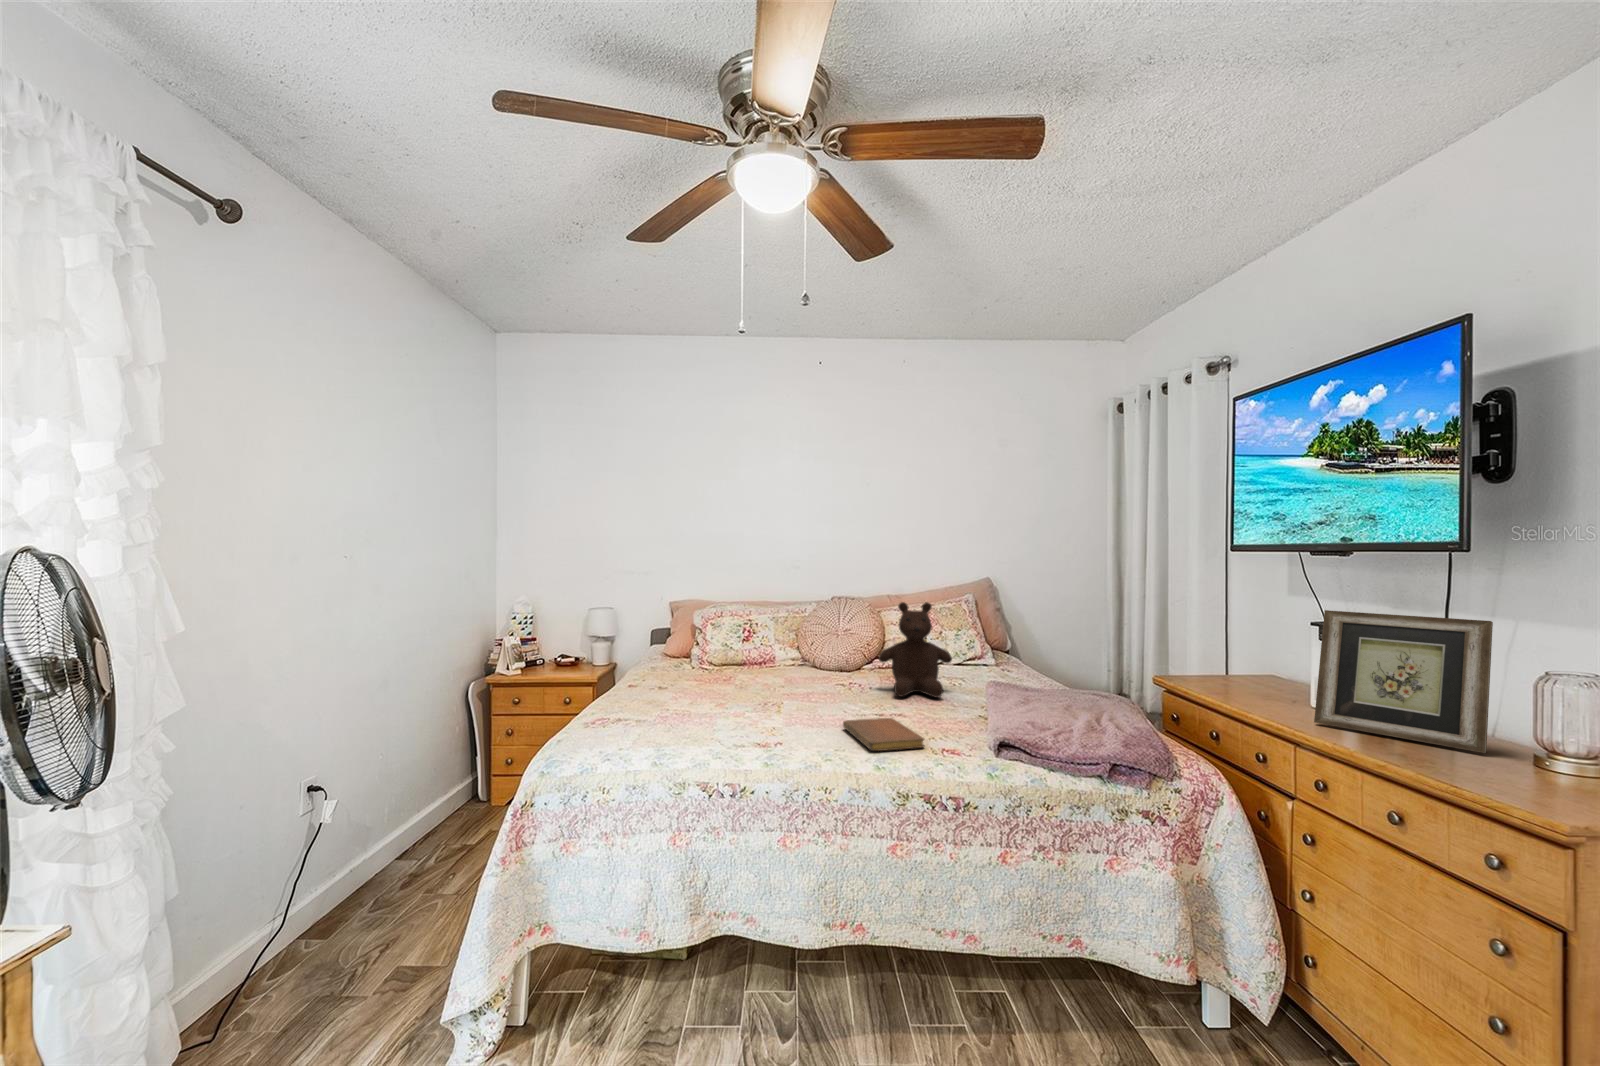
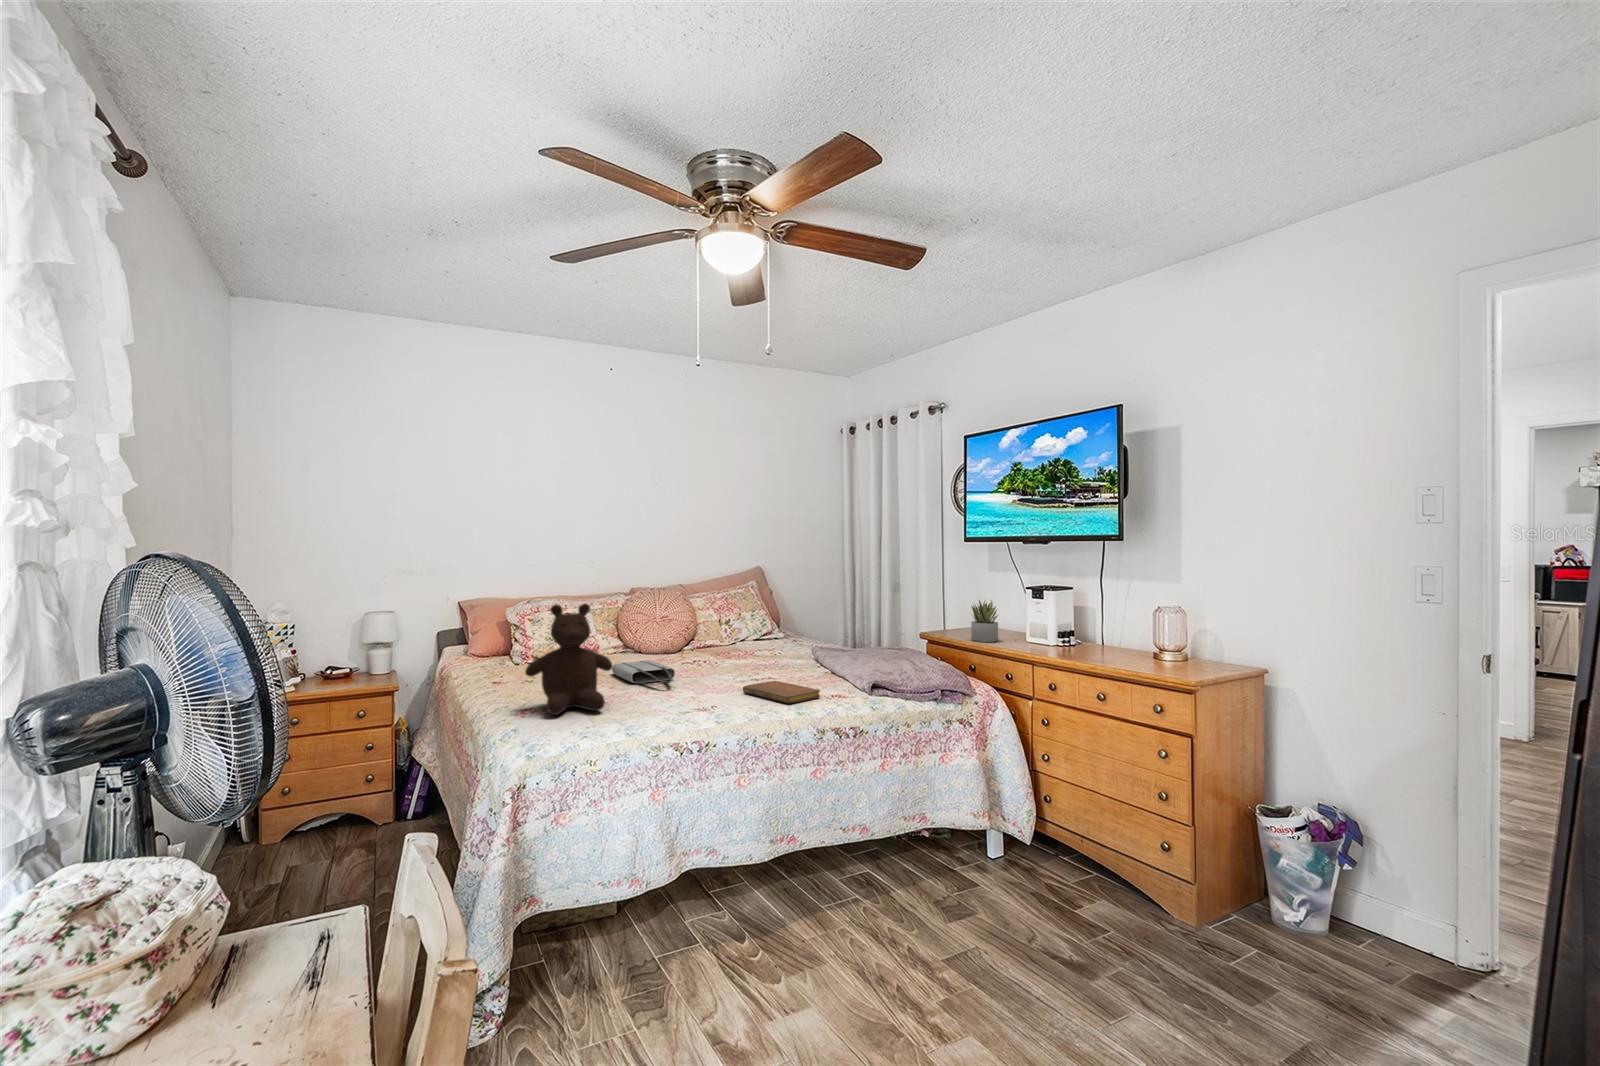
teddy bear: present [879,602,952,698] -> present [525,604,612,715]
picture frame: present [1314,610,1493,753] -> none [1040,582,1125,659]
succulent plant: none [1218,630,1268,695] -> present [971,600,998,642]
tote bag: none [747,677,799,707] -> present [612,661,675,685]

